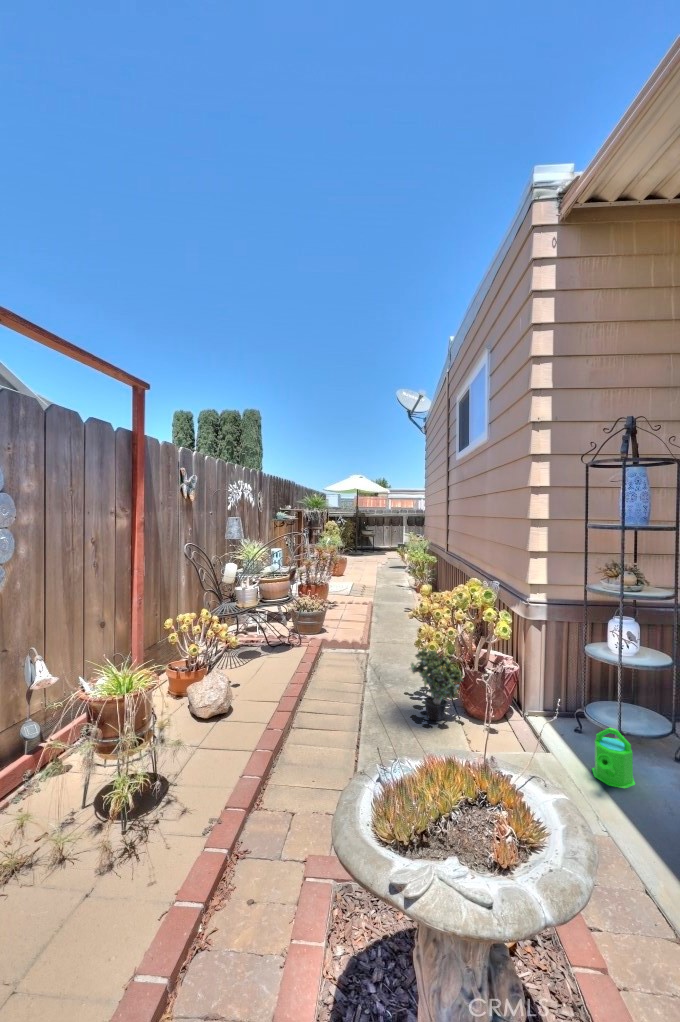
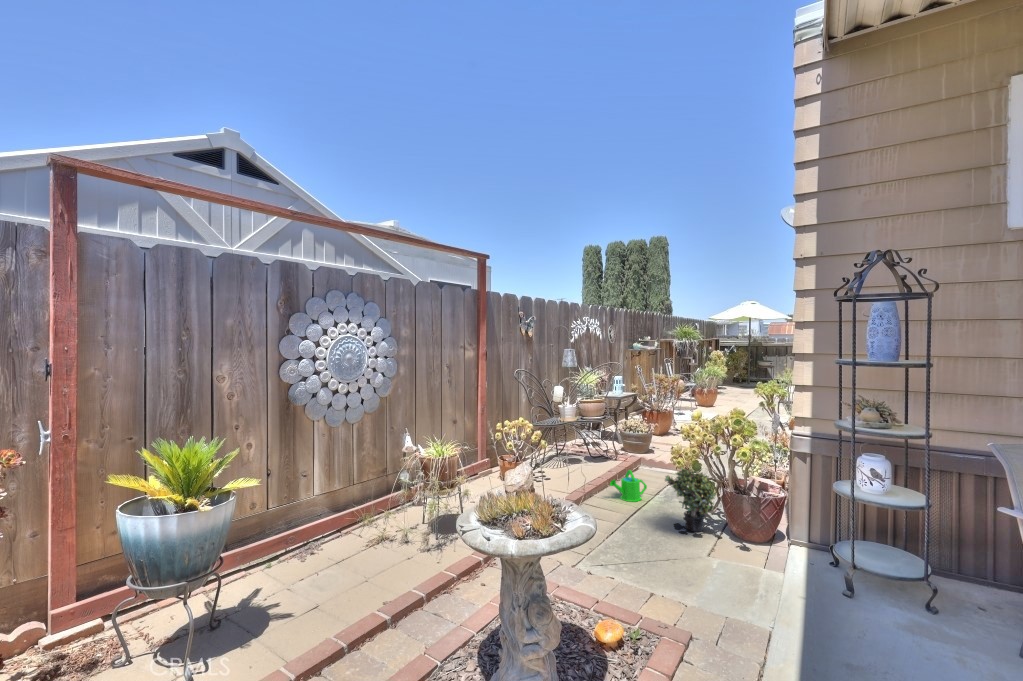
watering can: present [592,727,635,788] -> present [610,470,647,502]

